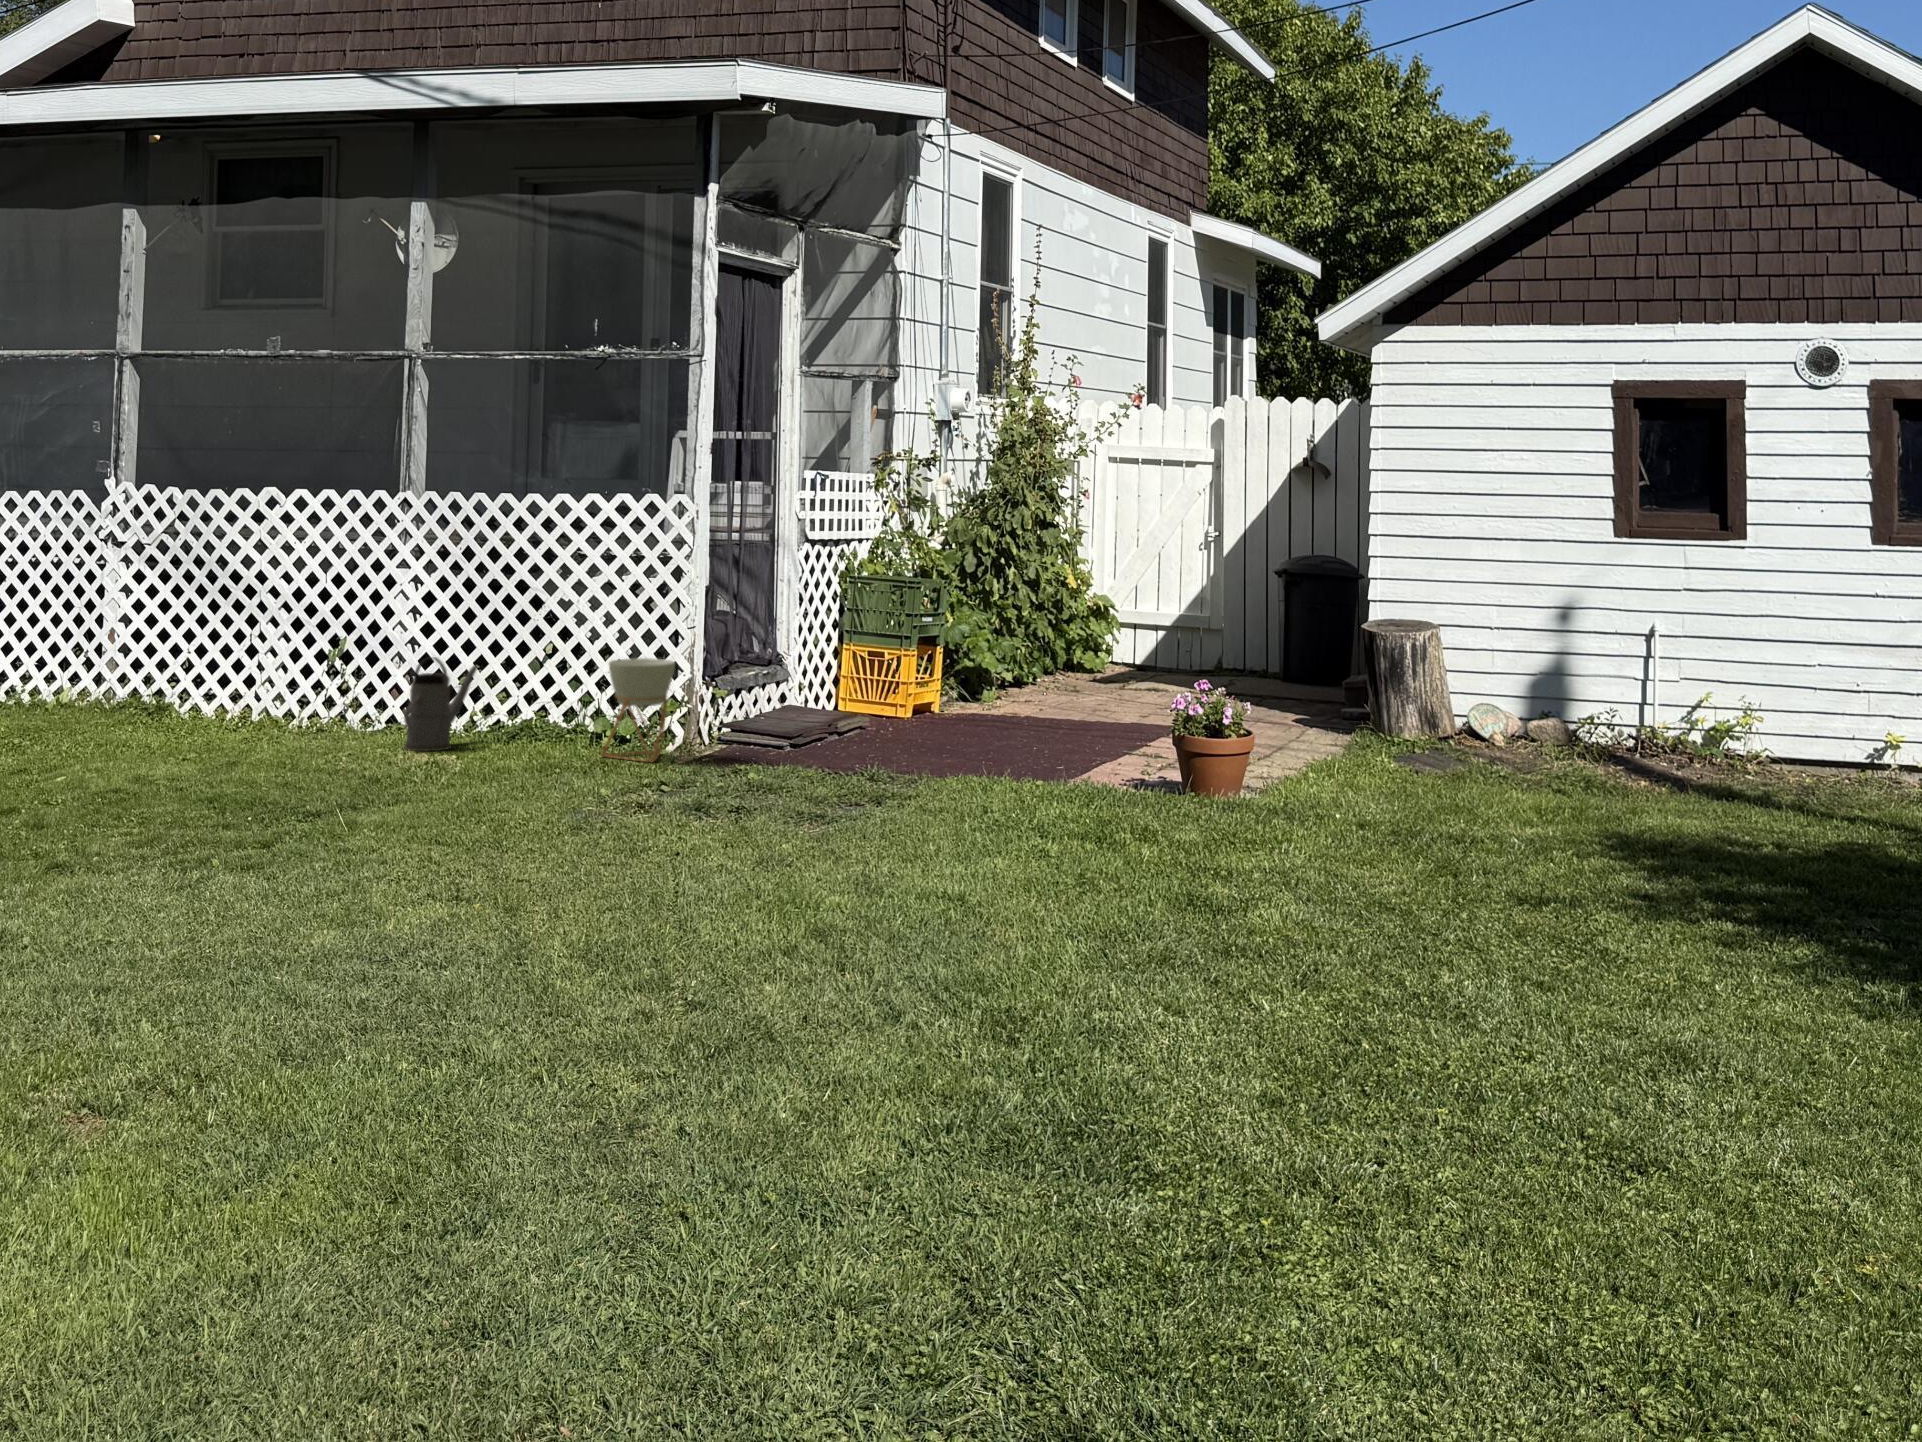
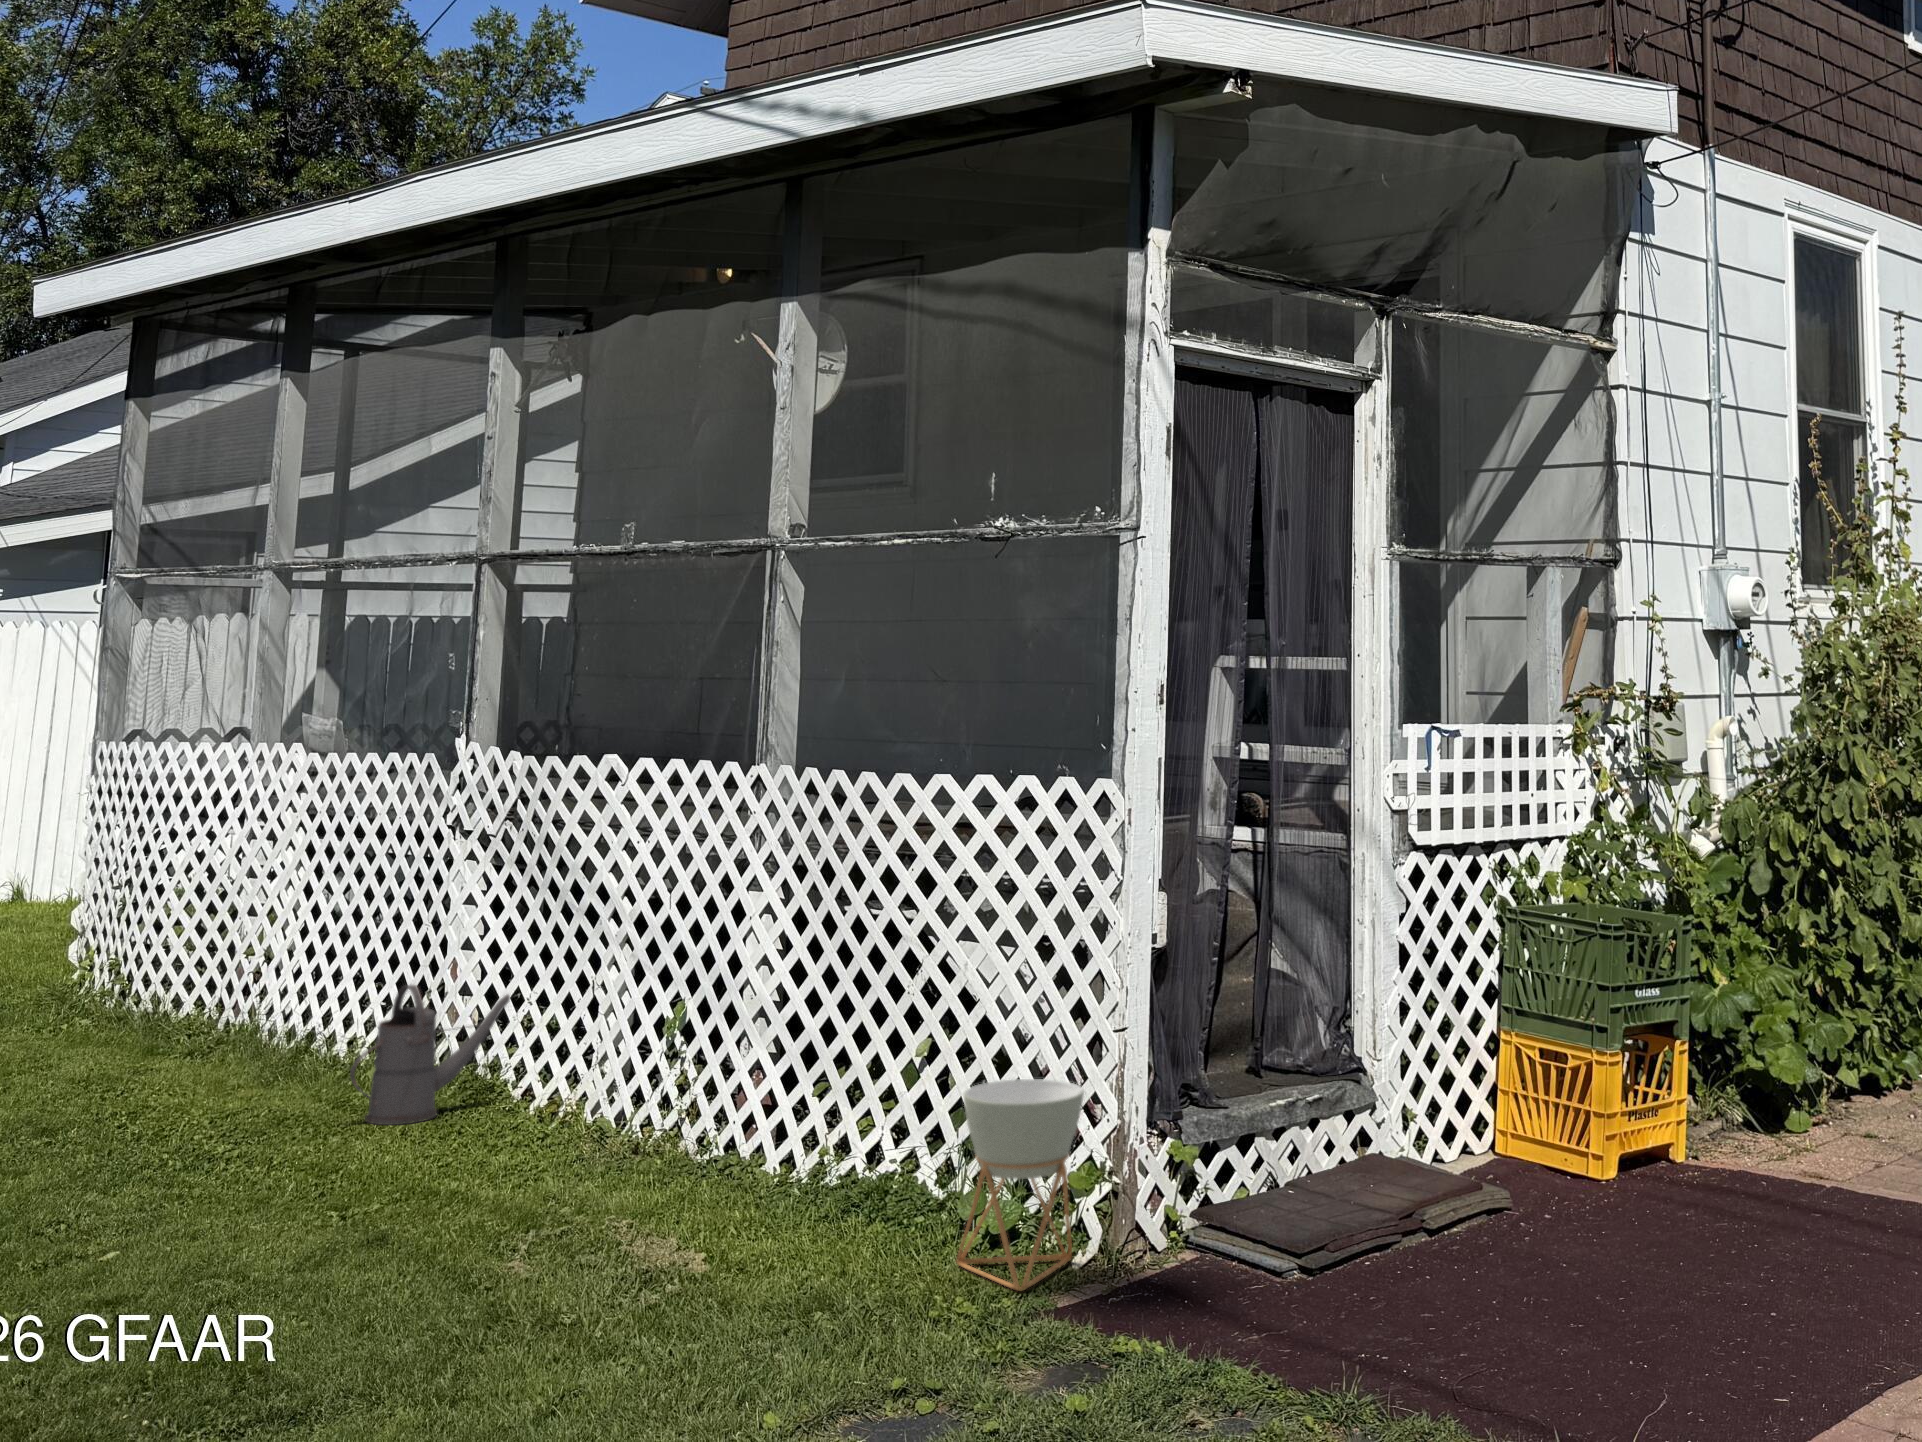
watering can: present [404,657,477,751] -> present [350,985,510,1125]

